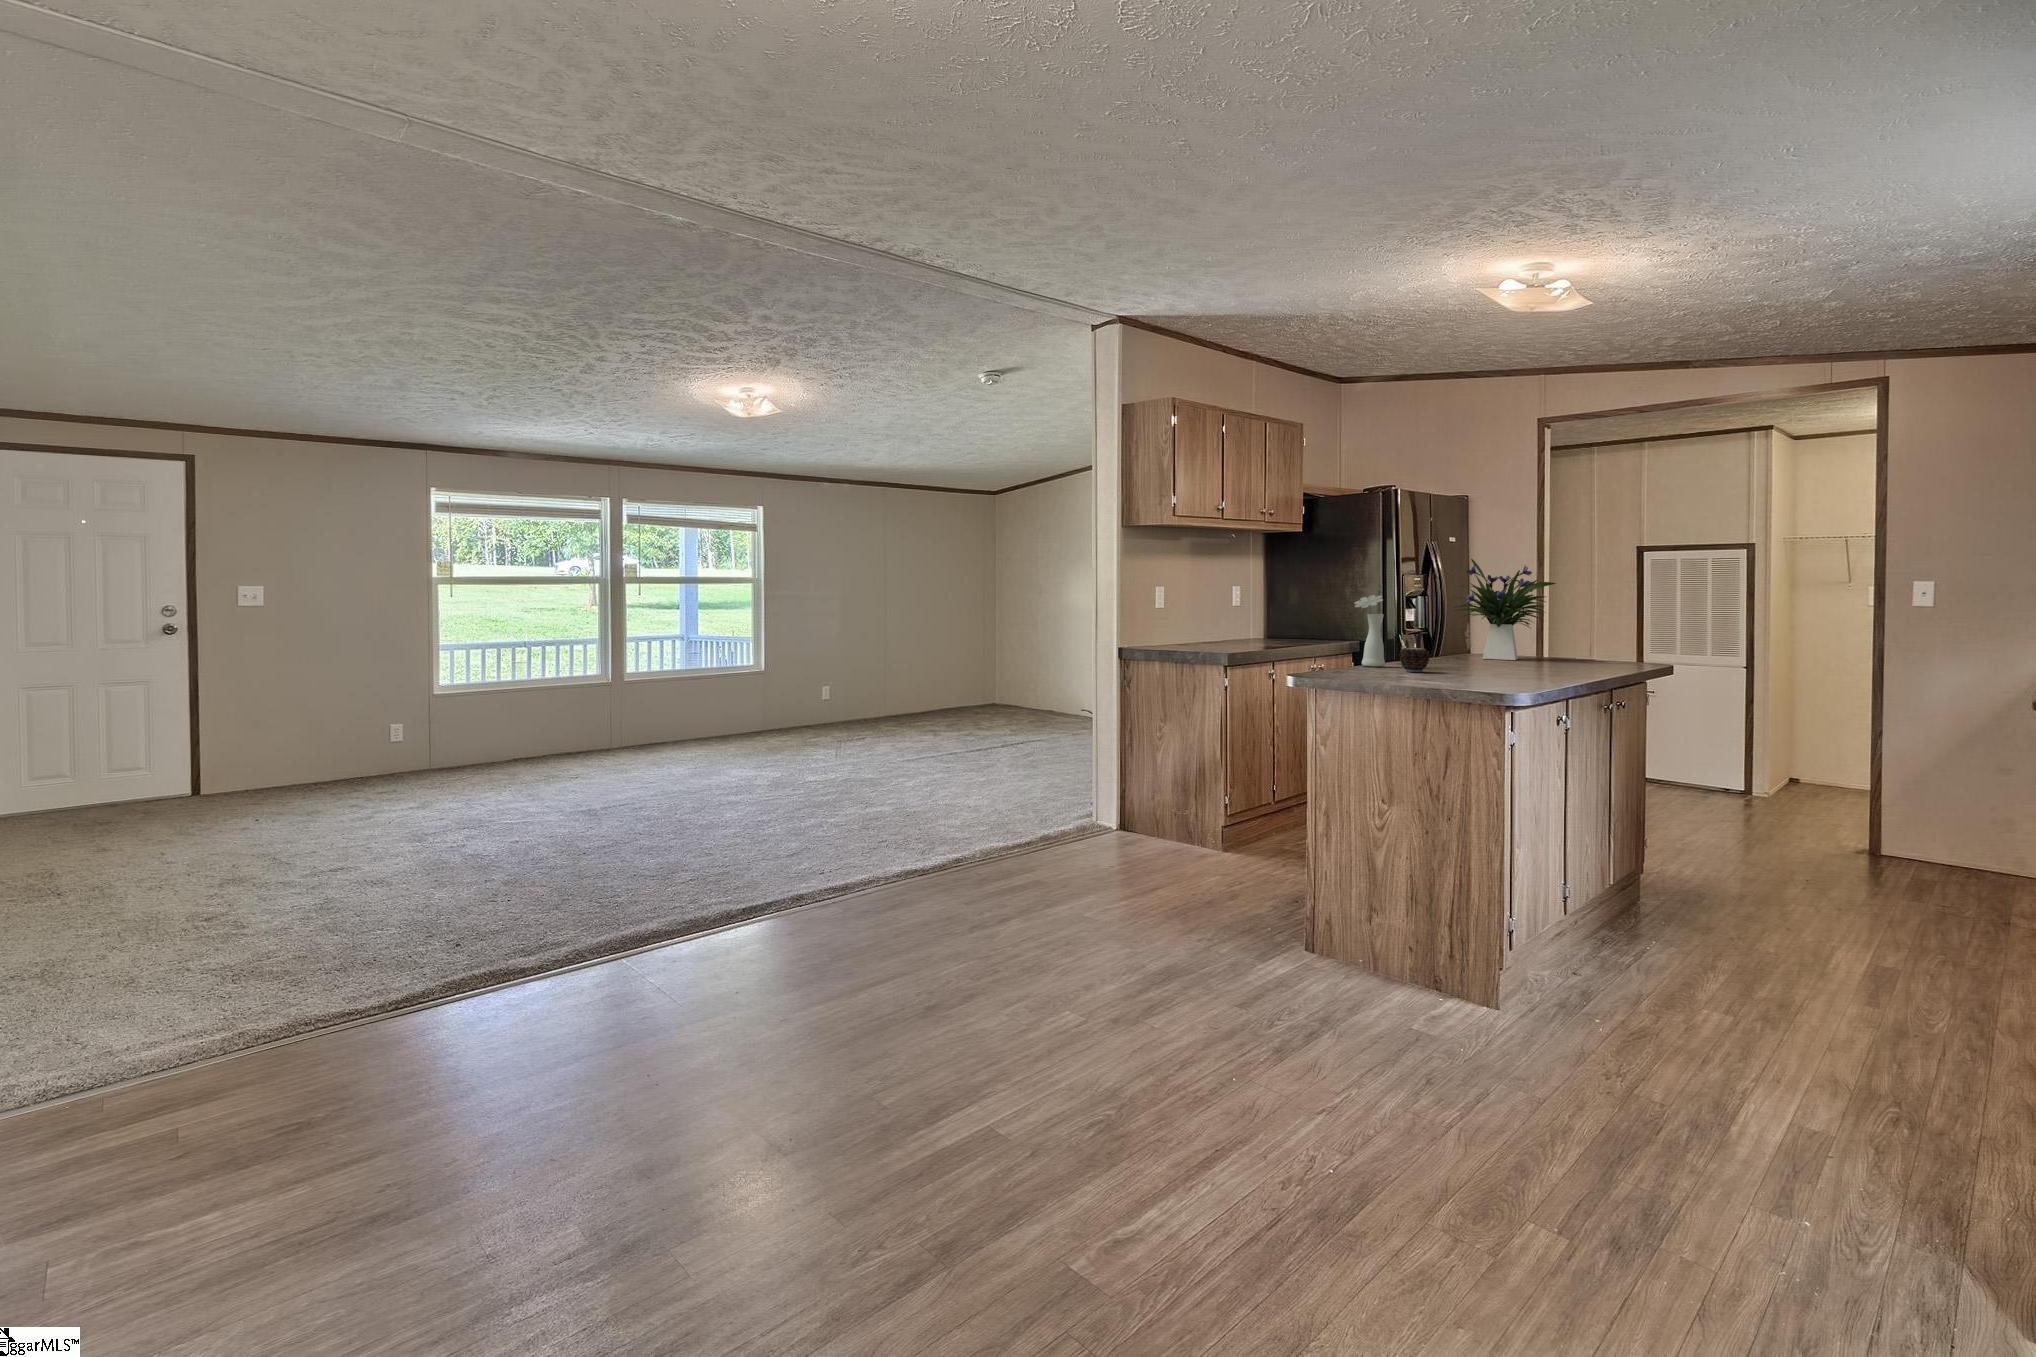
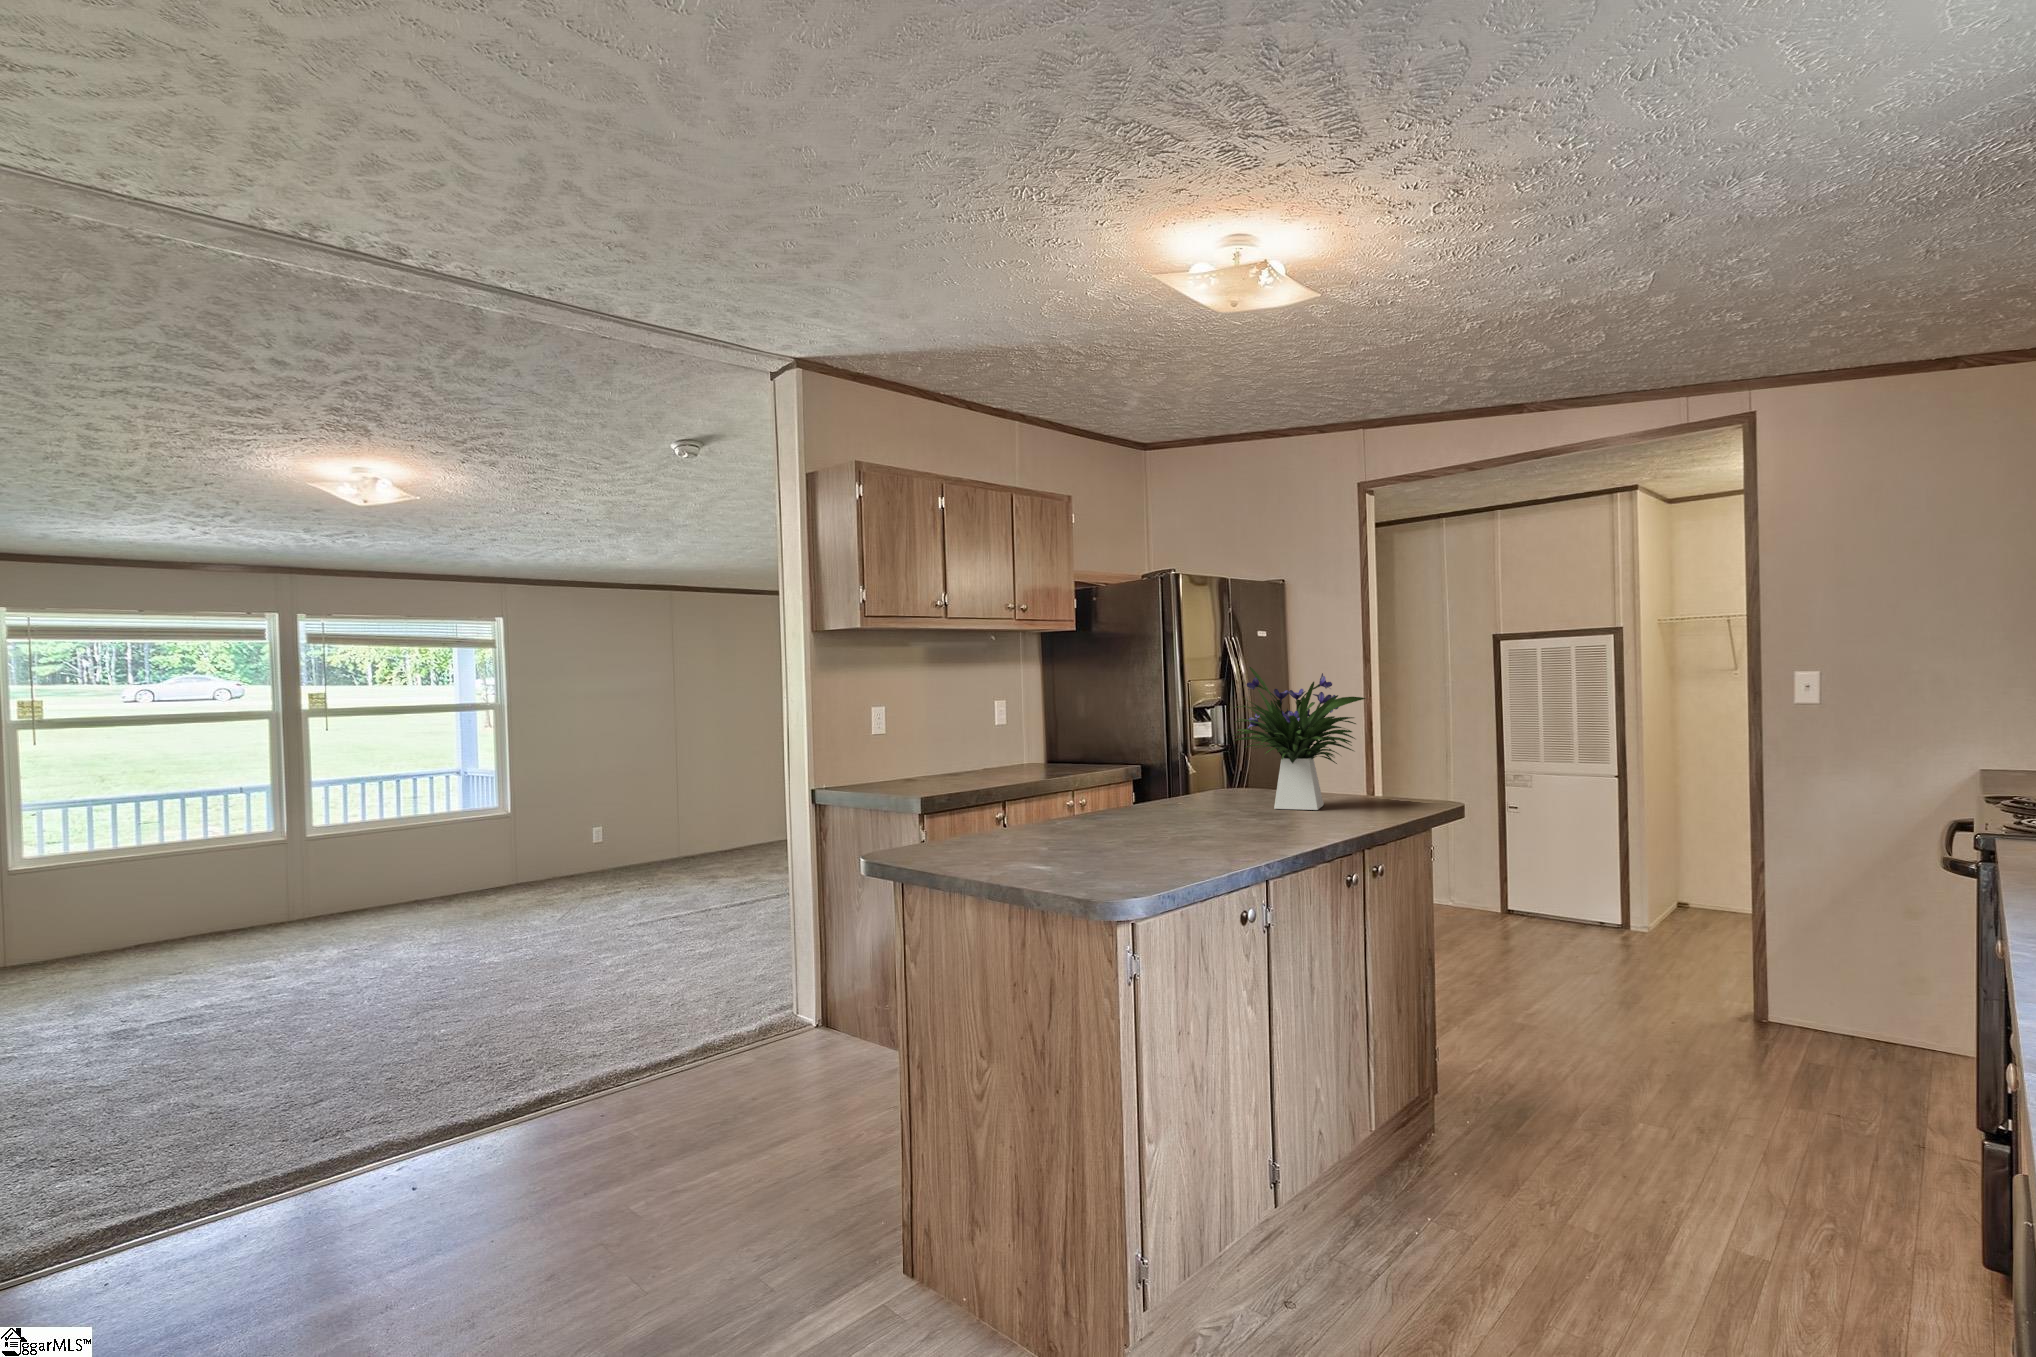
vase: present [1354,595,1385,667] -> none [1052,735,1104,848]
candle: present [1399,645,1431,672] -> none [1109,817,1156,864]

